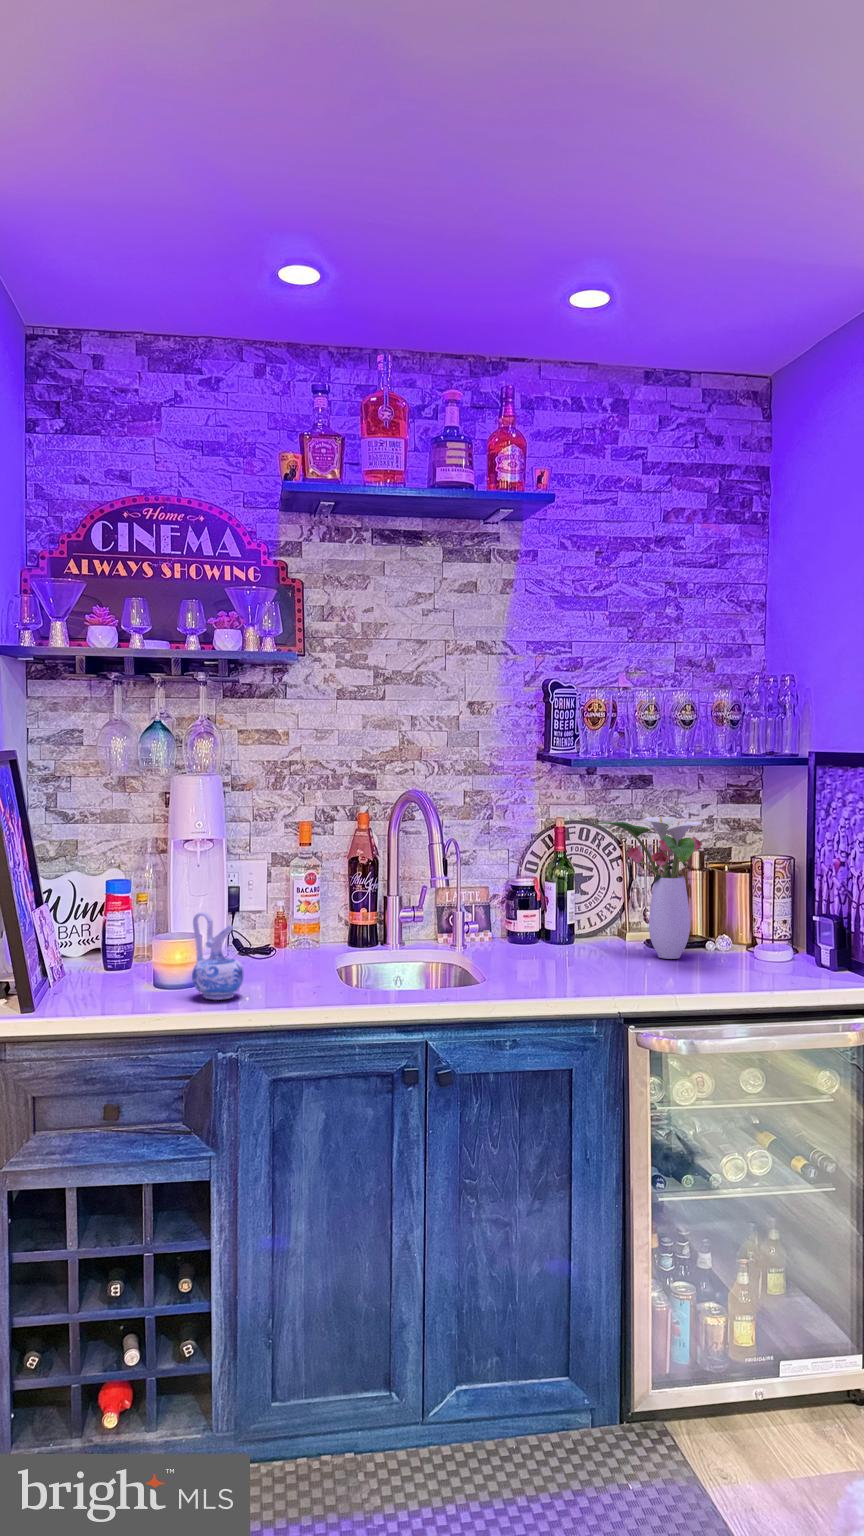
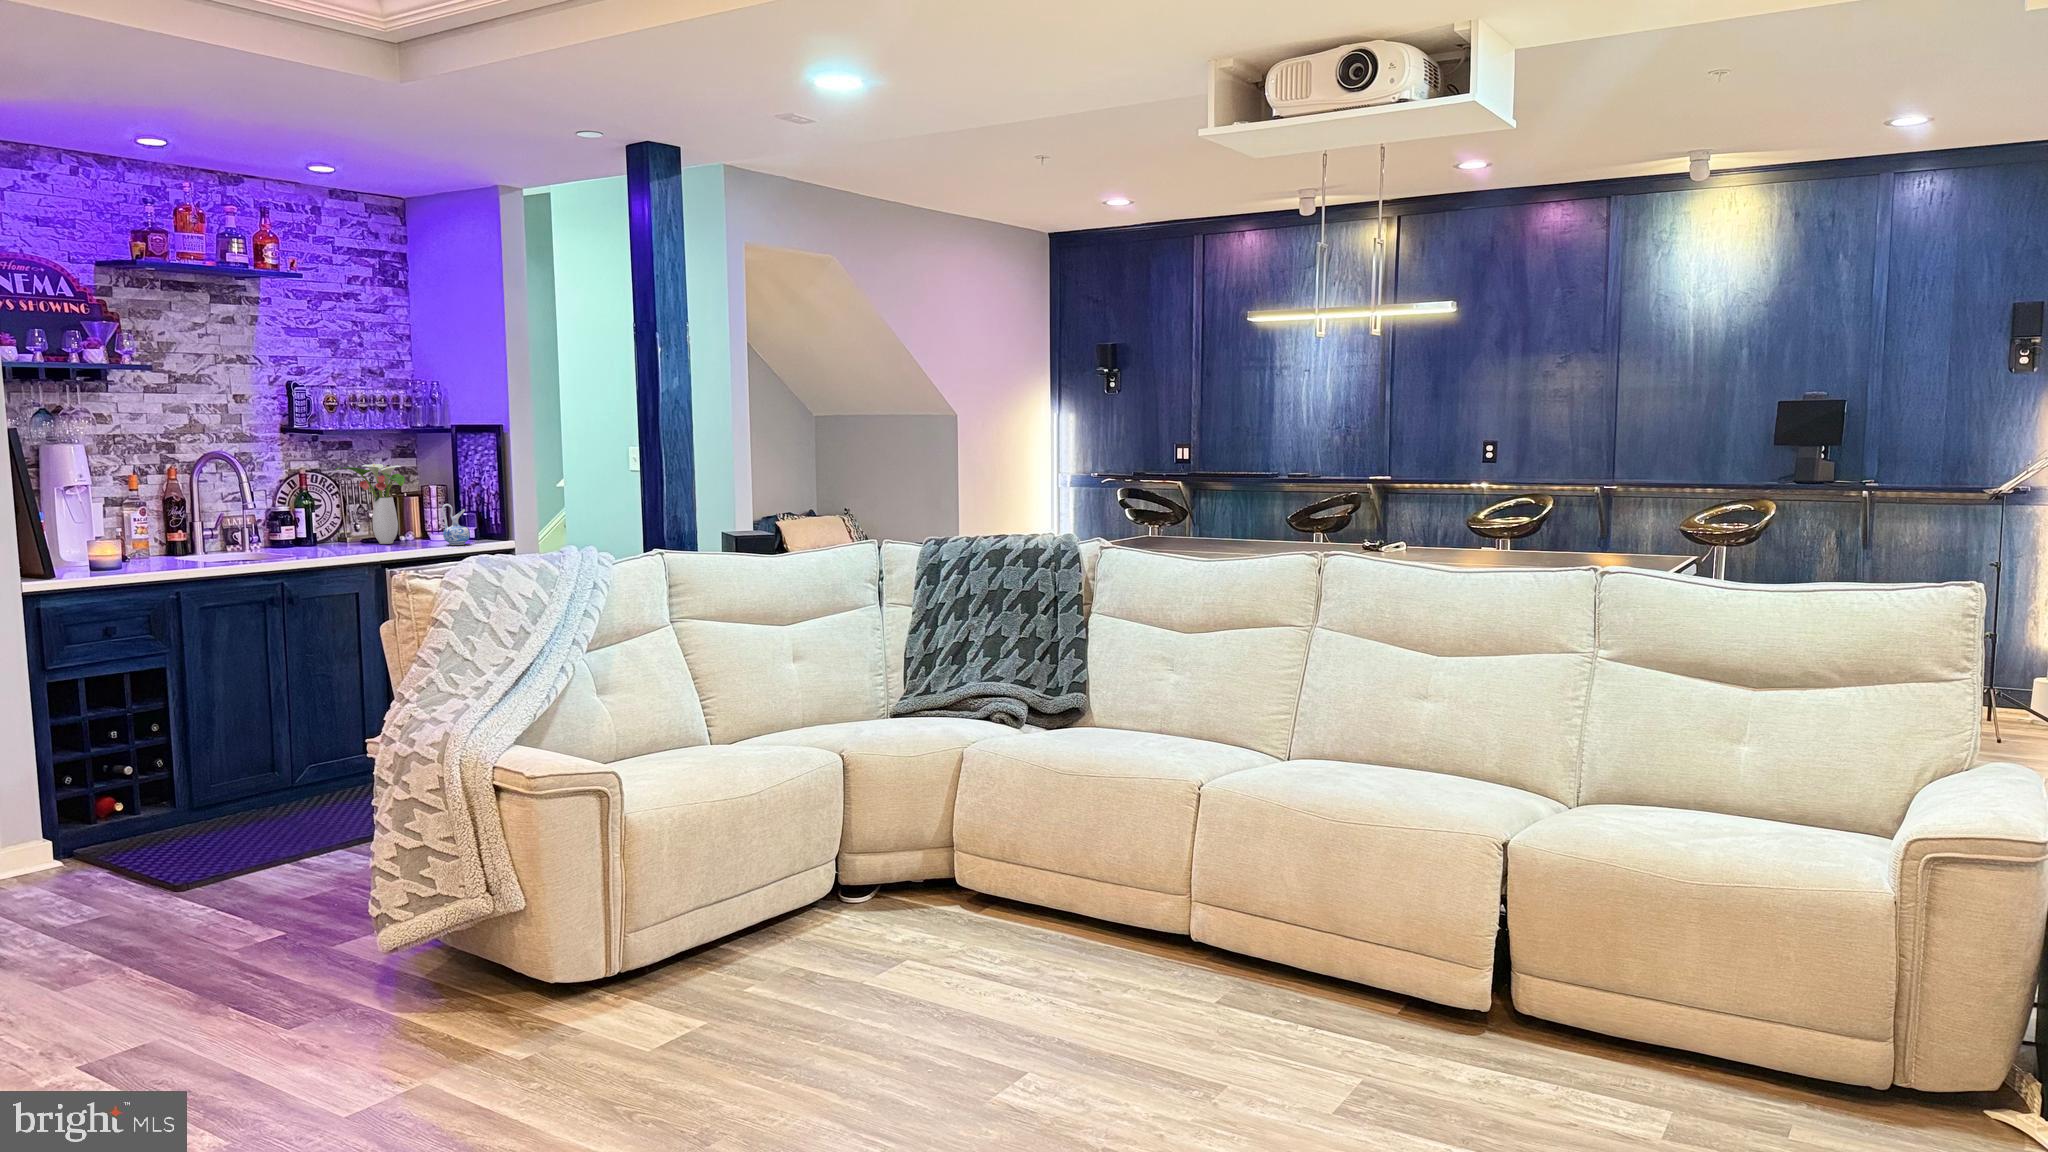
ceramic pitcher: present [192,912,243,1000] -> present [442,504,470,545]

